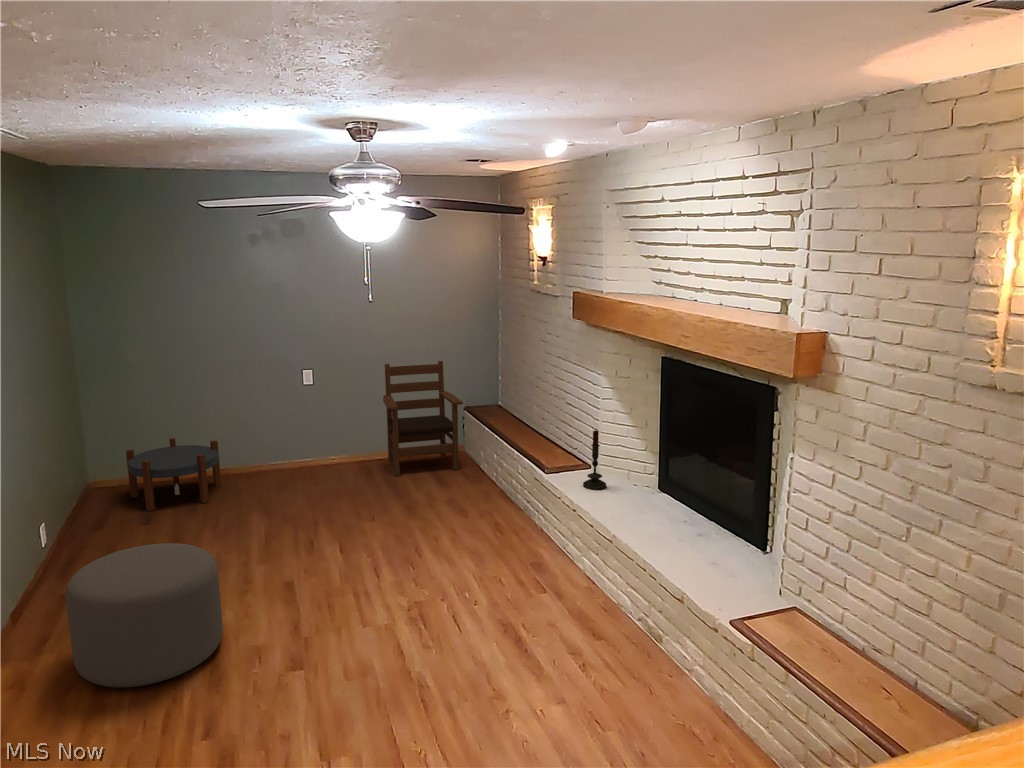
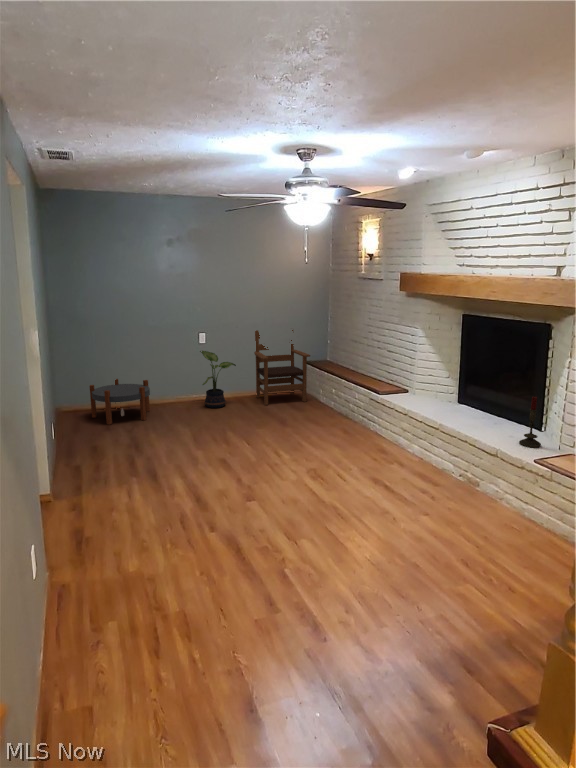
potted plant: none [299,395,353,481] -> present [200,351,236,408]
candle: present [583,430,606,490] -> present [519,396,541,448]
ottoman: present [65,543,223,687] -> none [105,429,198,513]

